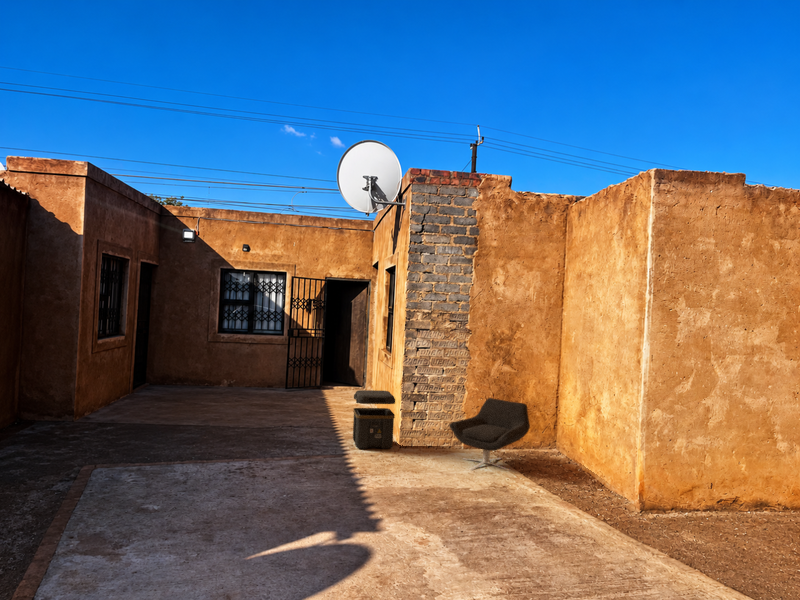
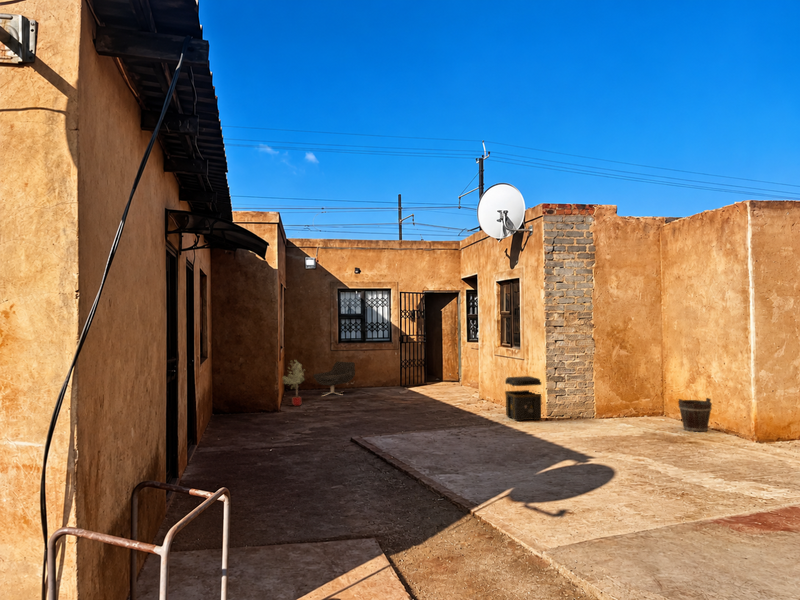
potted tree: none [113,349,147,405] -> present [283,361,304,406]
lounge chair: present [450,398,530,470] -> present [313,361,355,396]
bucket: none [555,438,598,486] -> present [678,398,712,432]

